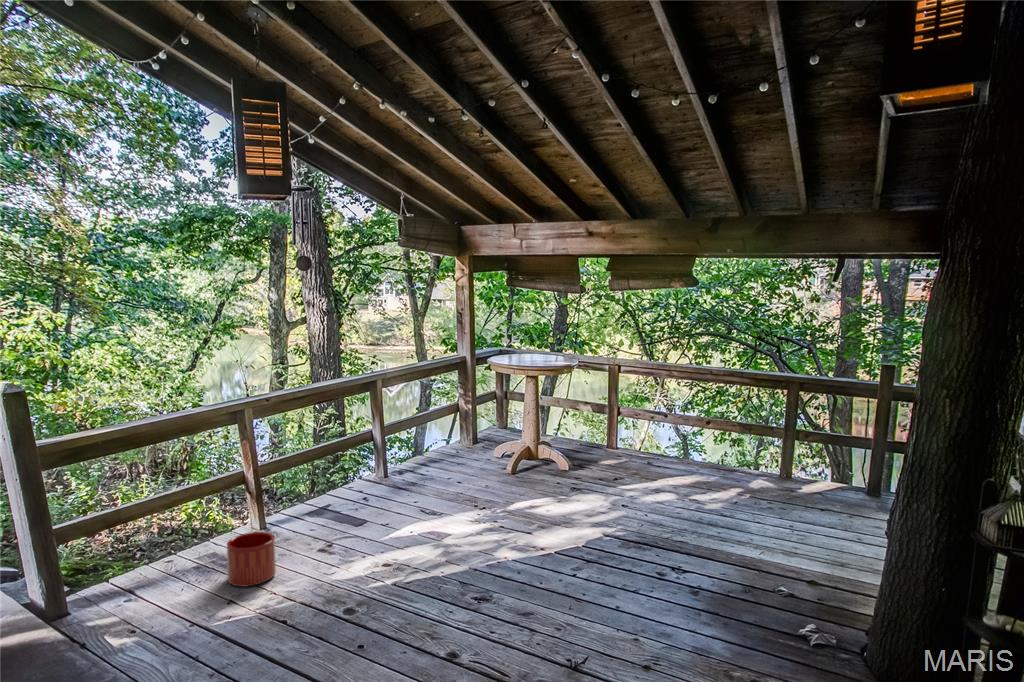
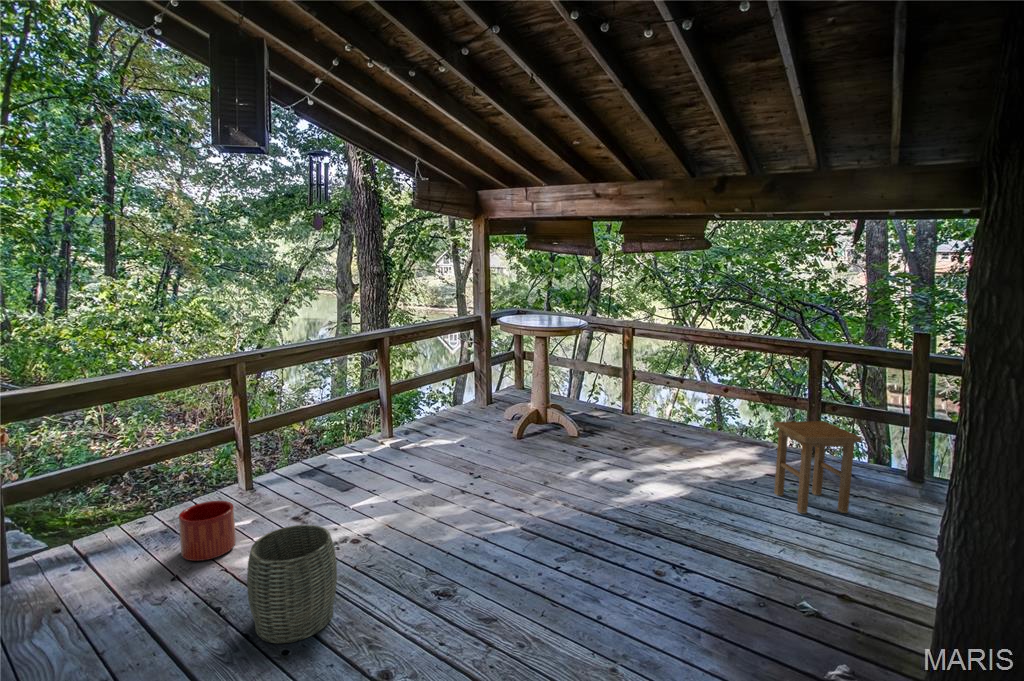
stool: none [752,443,825,525] -> present [774,421,861,514]
woven basket: none [320,542,393,640] -> present [247,525,337,643]

